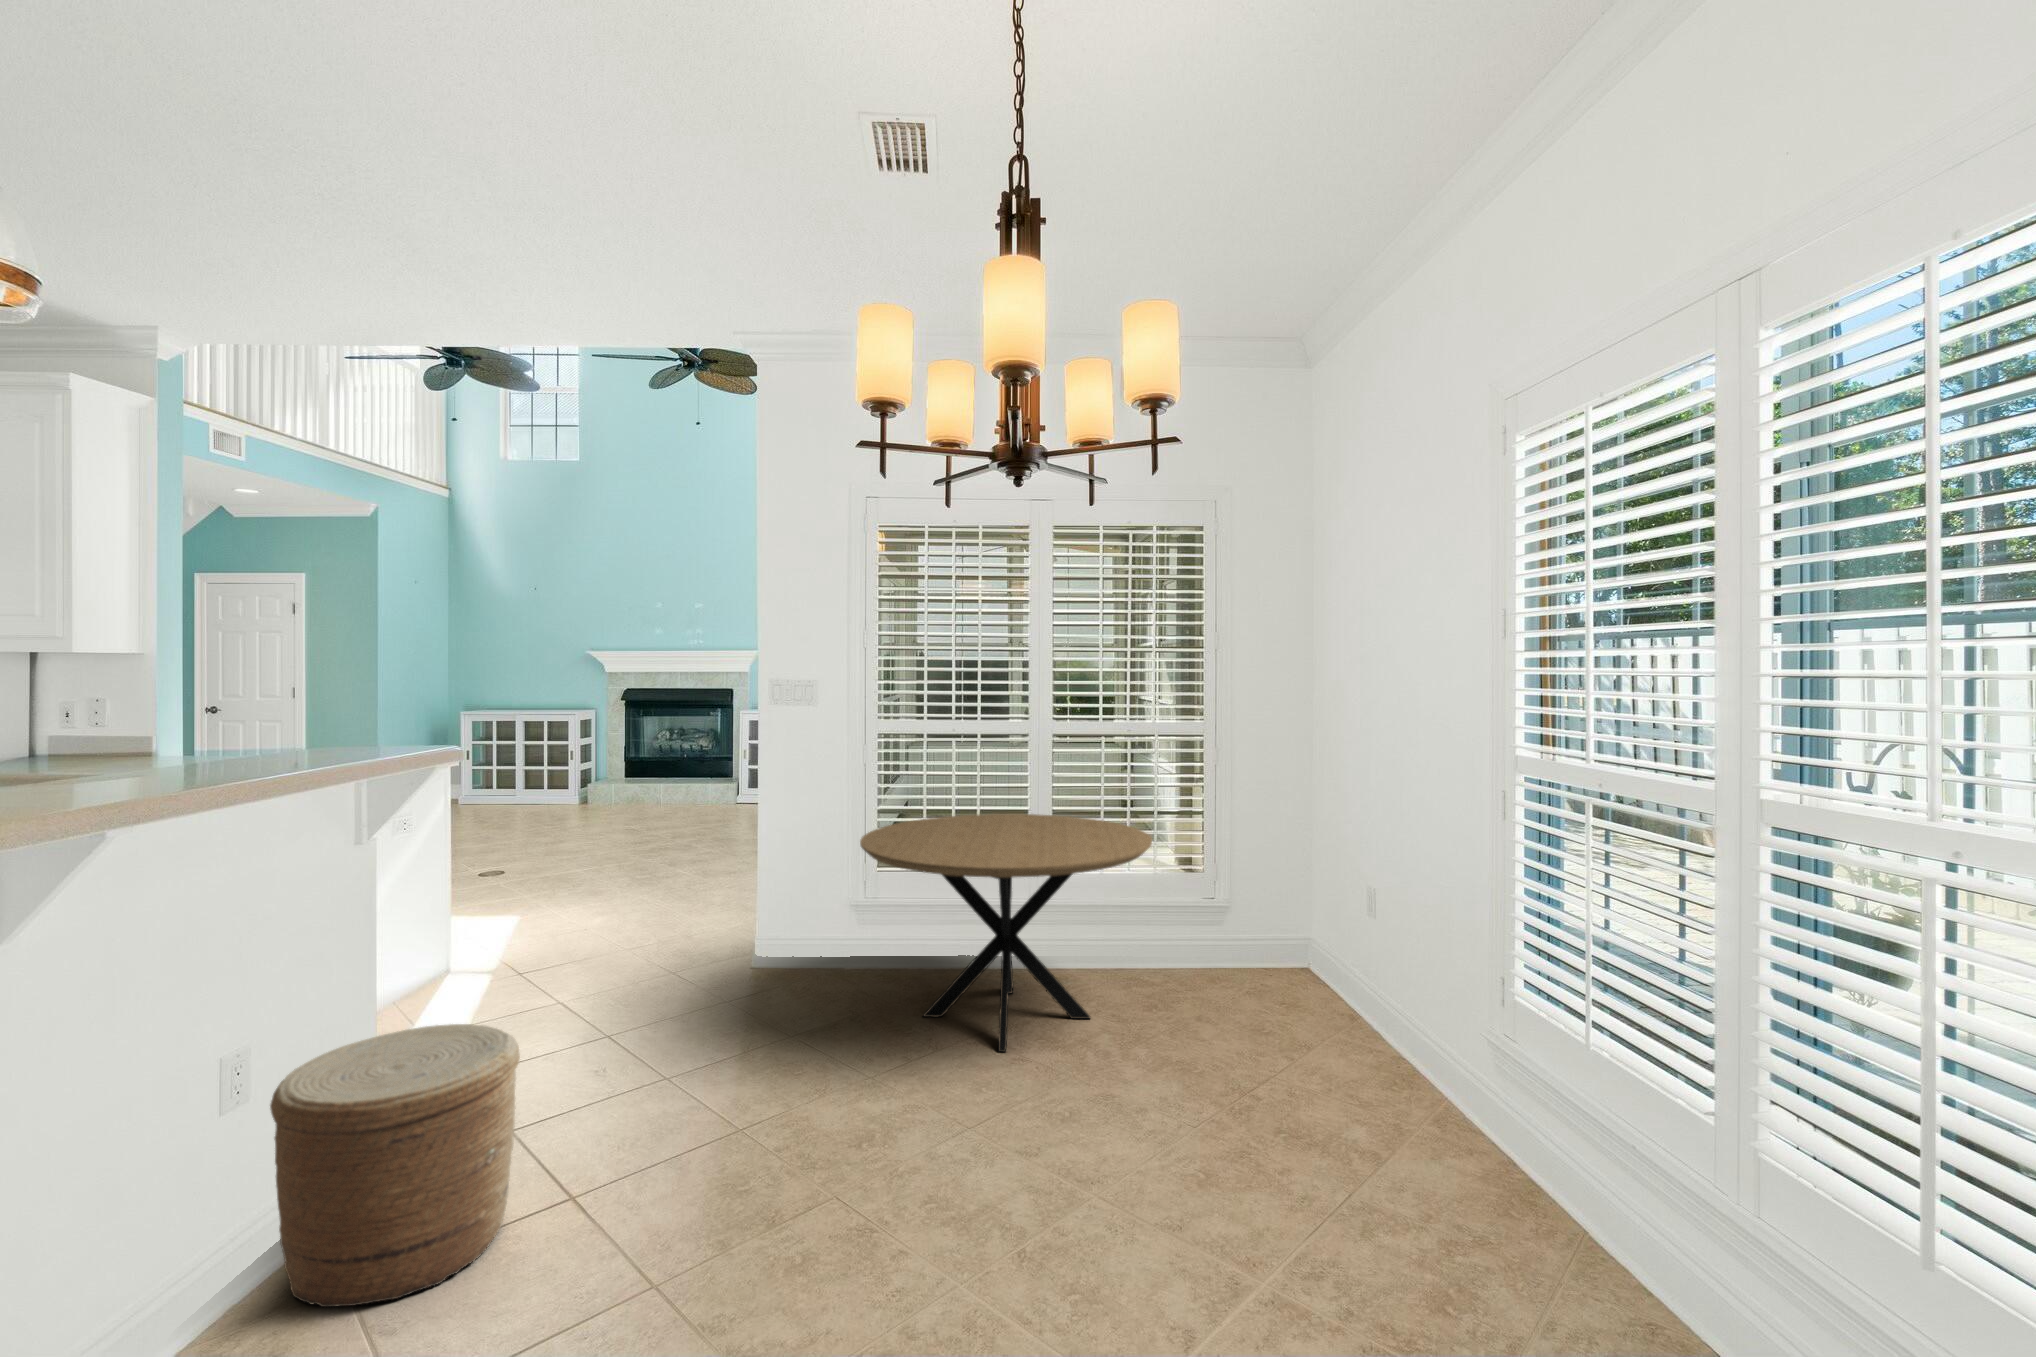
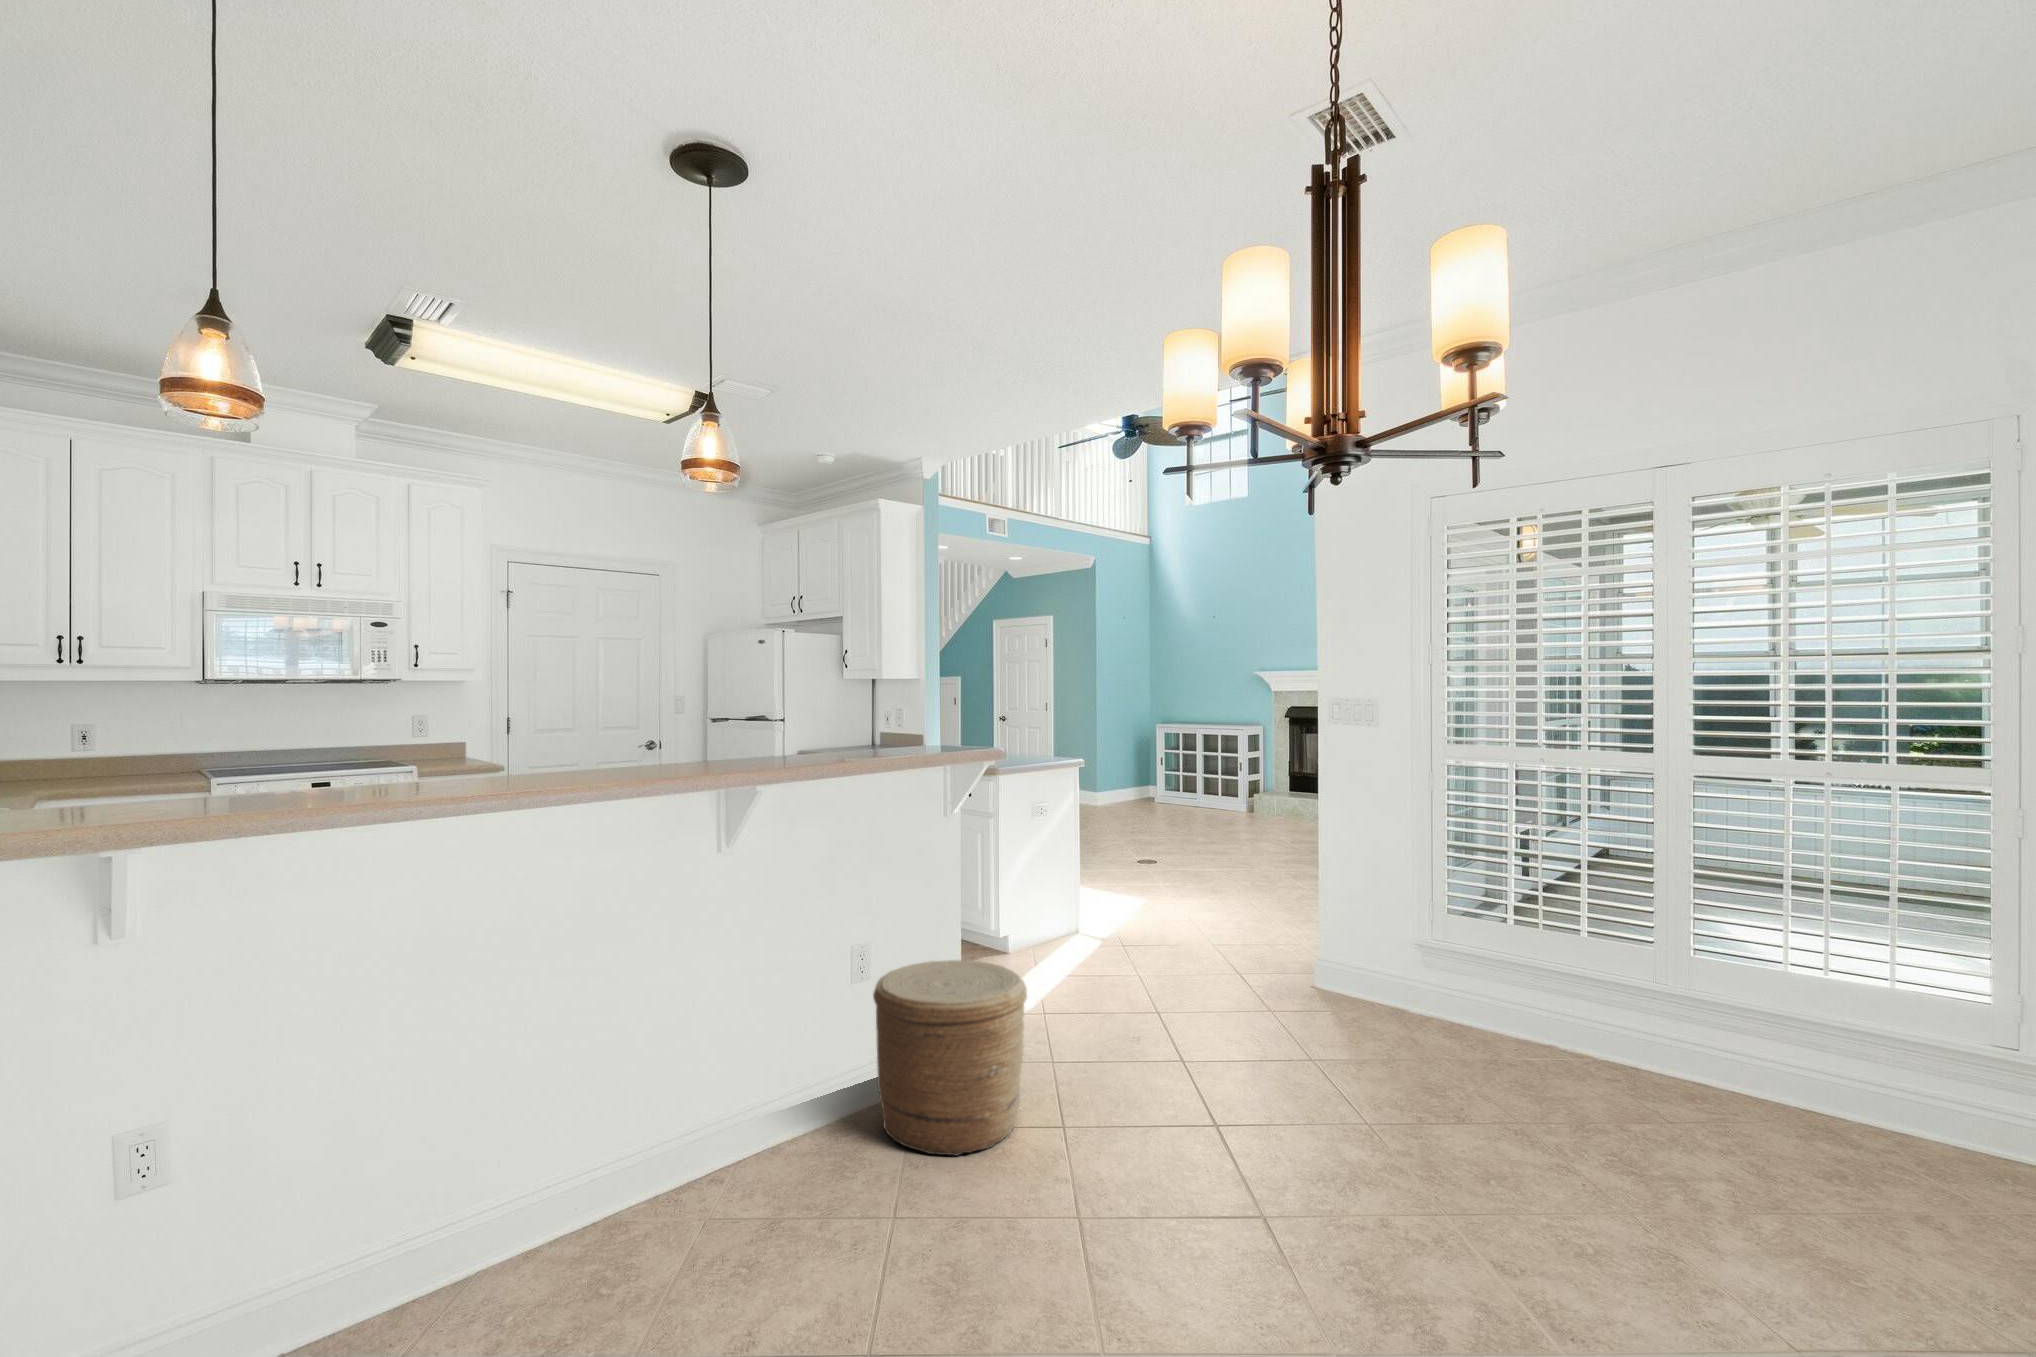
dining table: present [860,814,1152,1052] -> none [1388,859,1820,1158]

